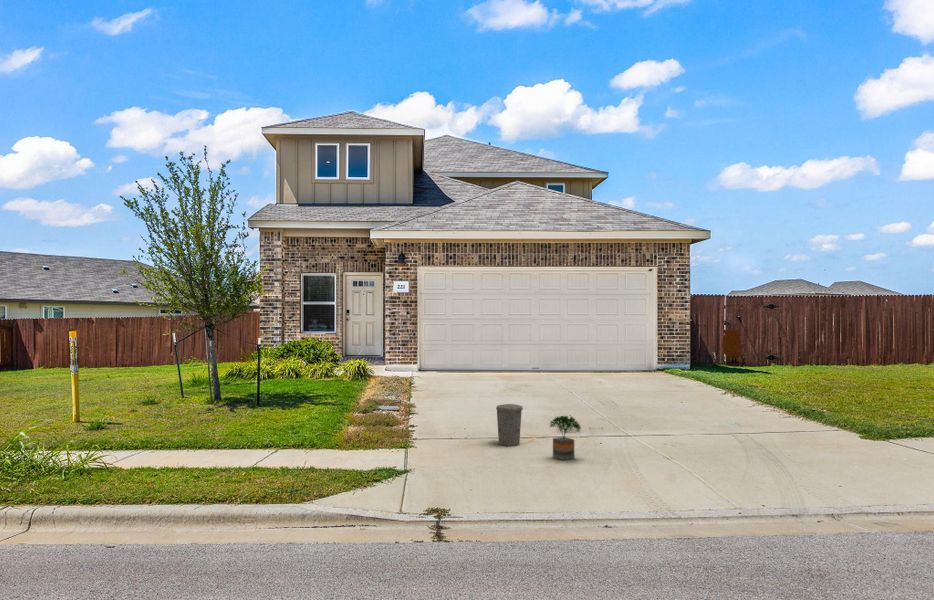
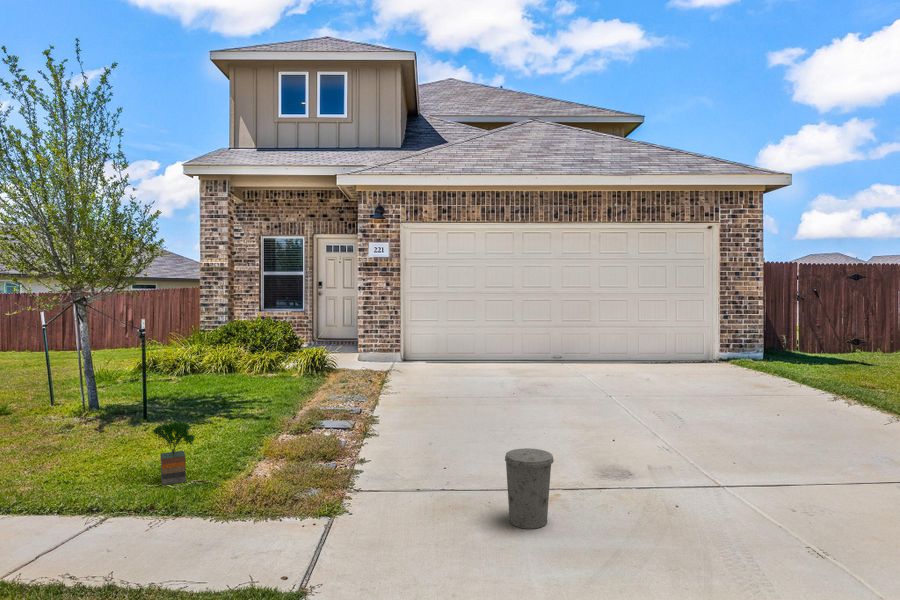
lounge chair: present [721,330,745,365] -> none [795,306,827,353]
potted tree: present [550,416,581,460] -> present [153,421,195,485]

